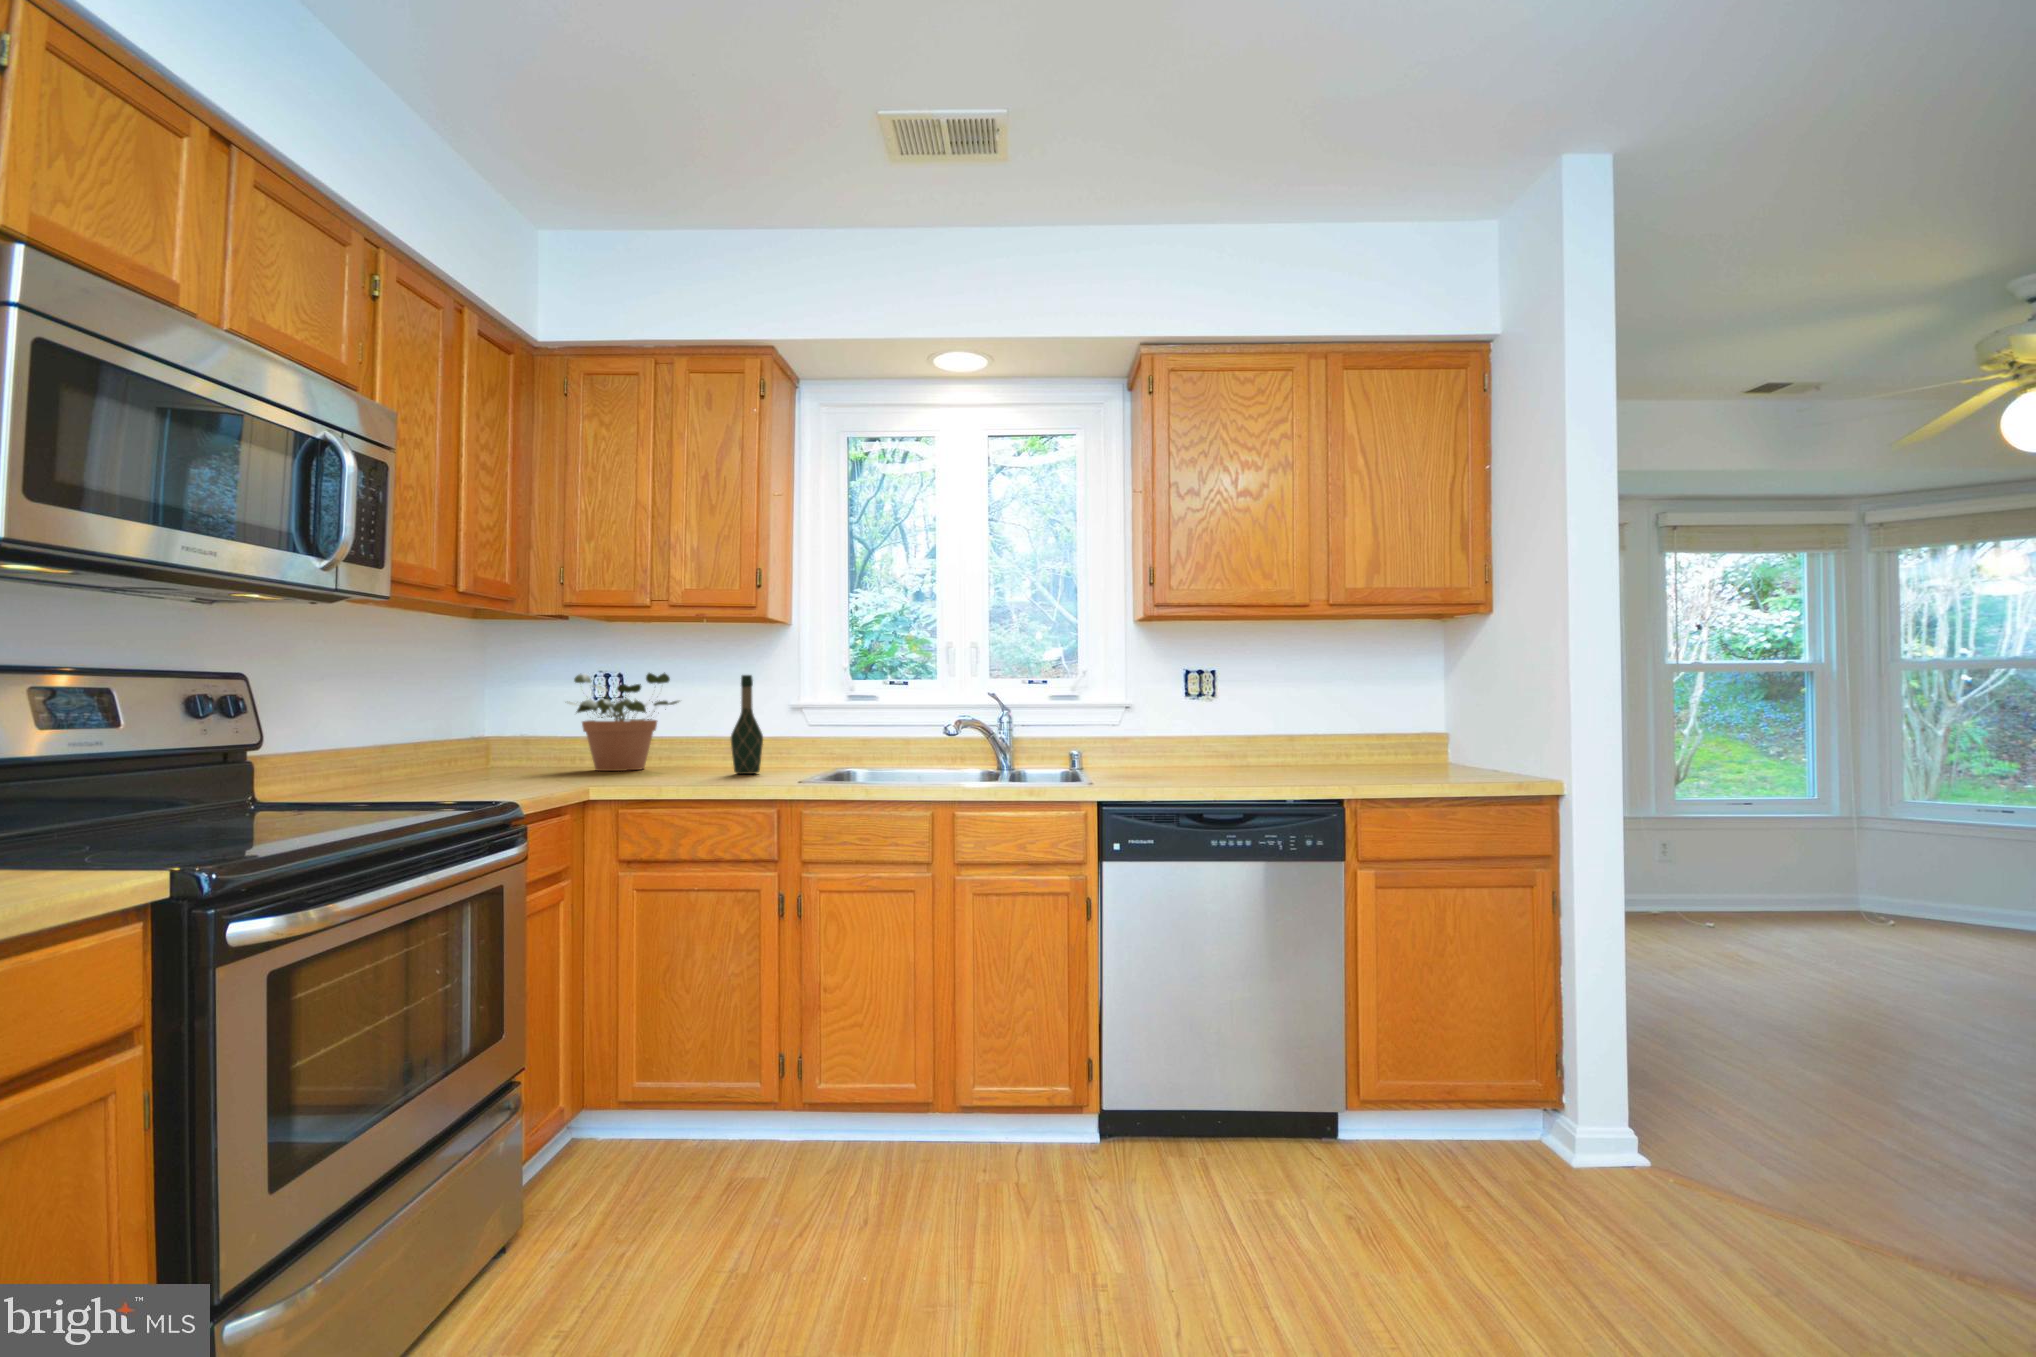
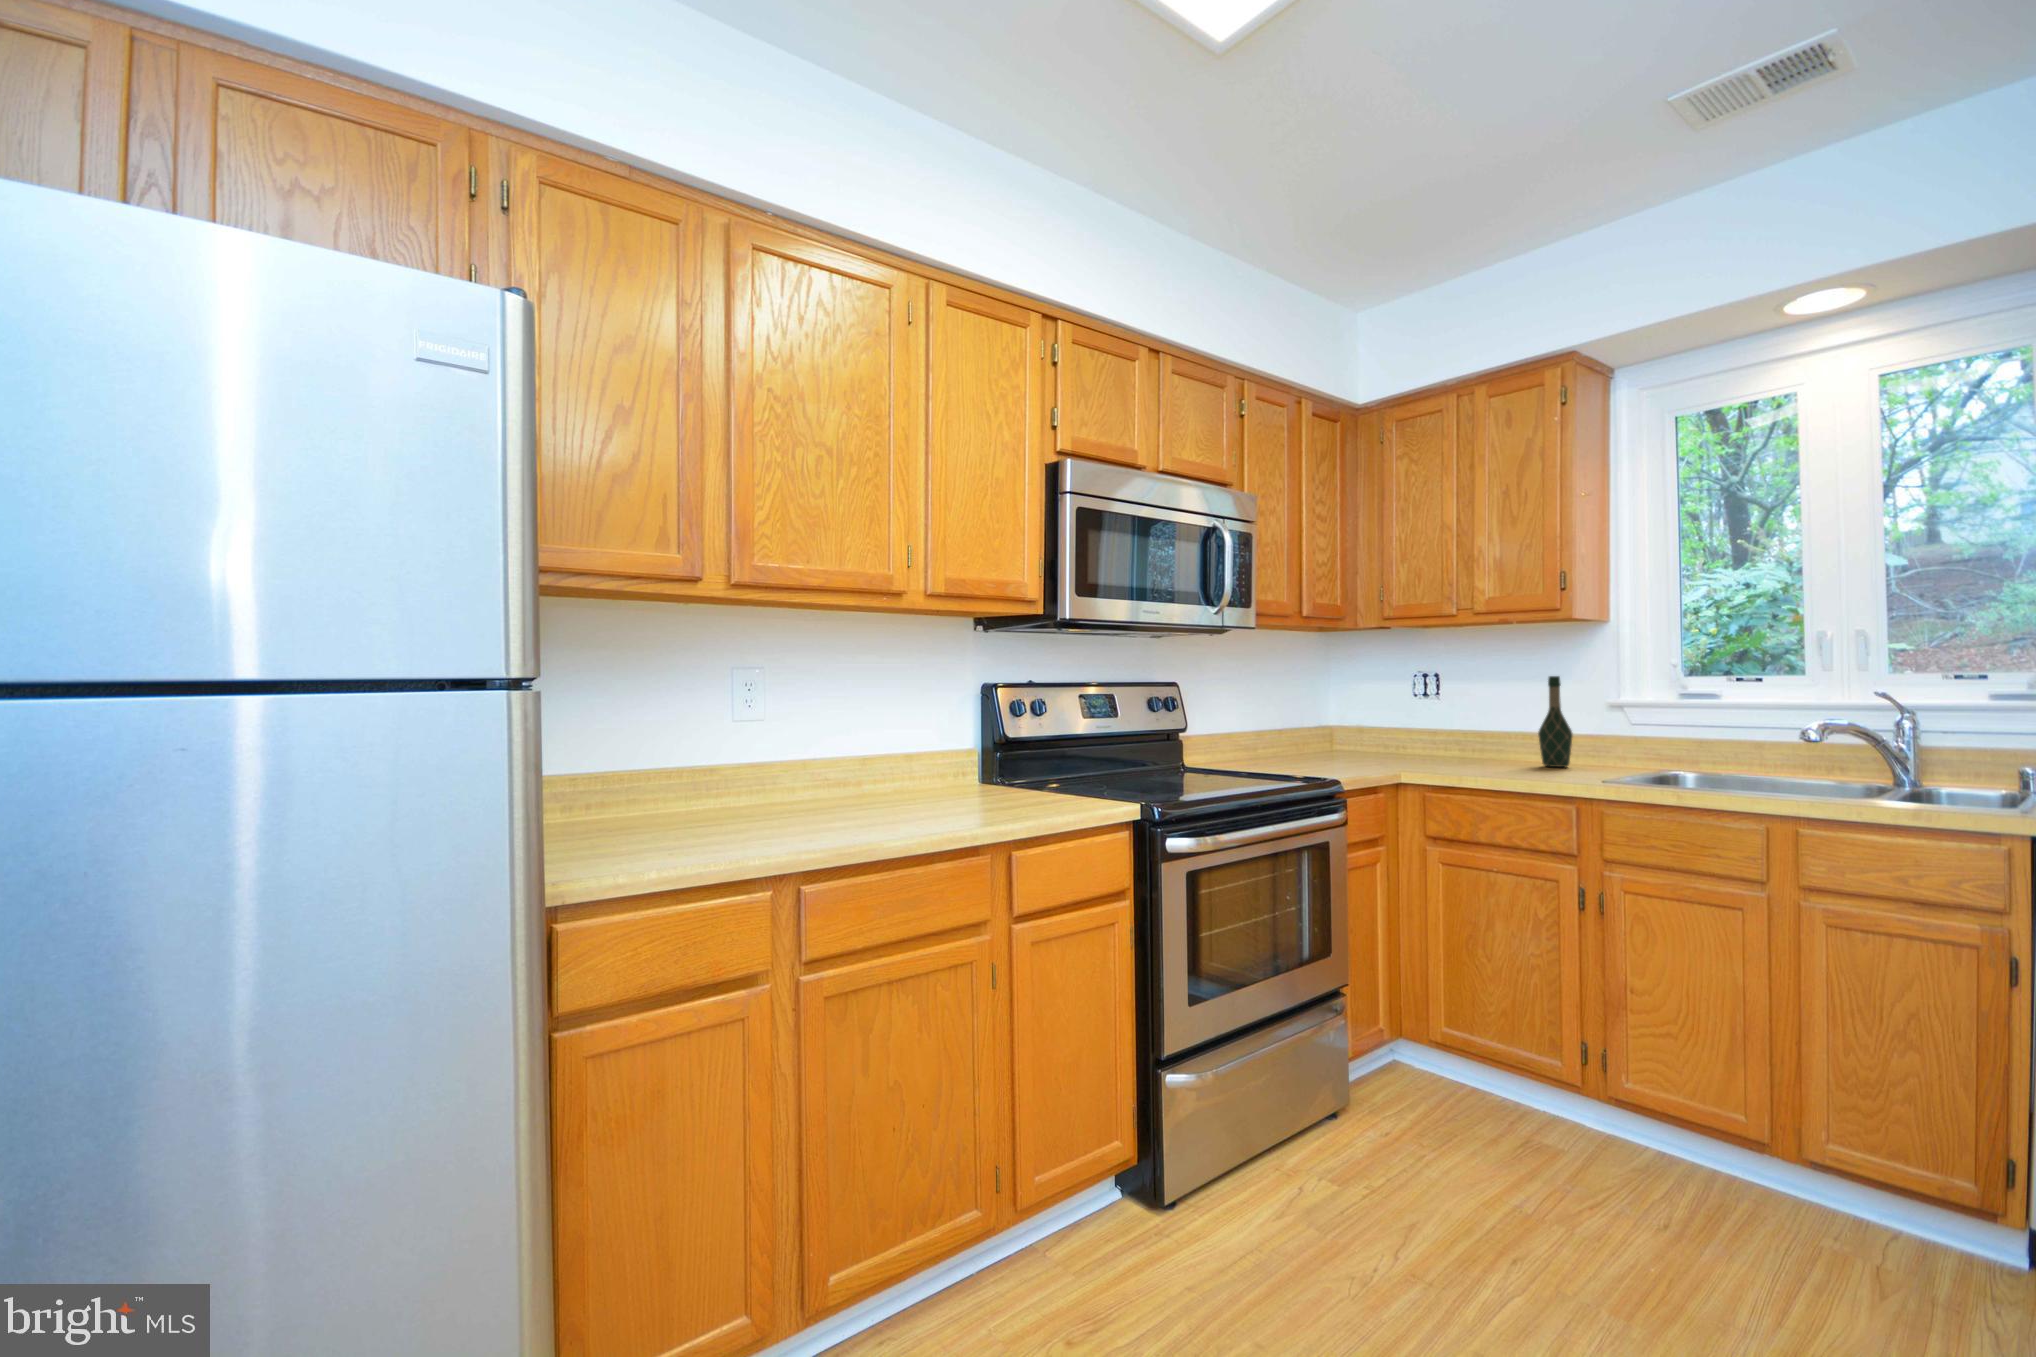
potted plant: present [568,673,679,771] -> none [1389,674,1493,756]

